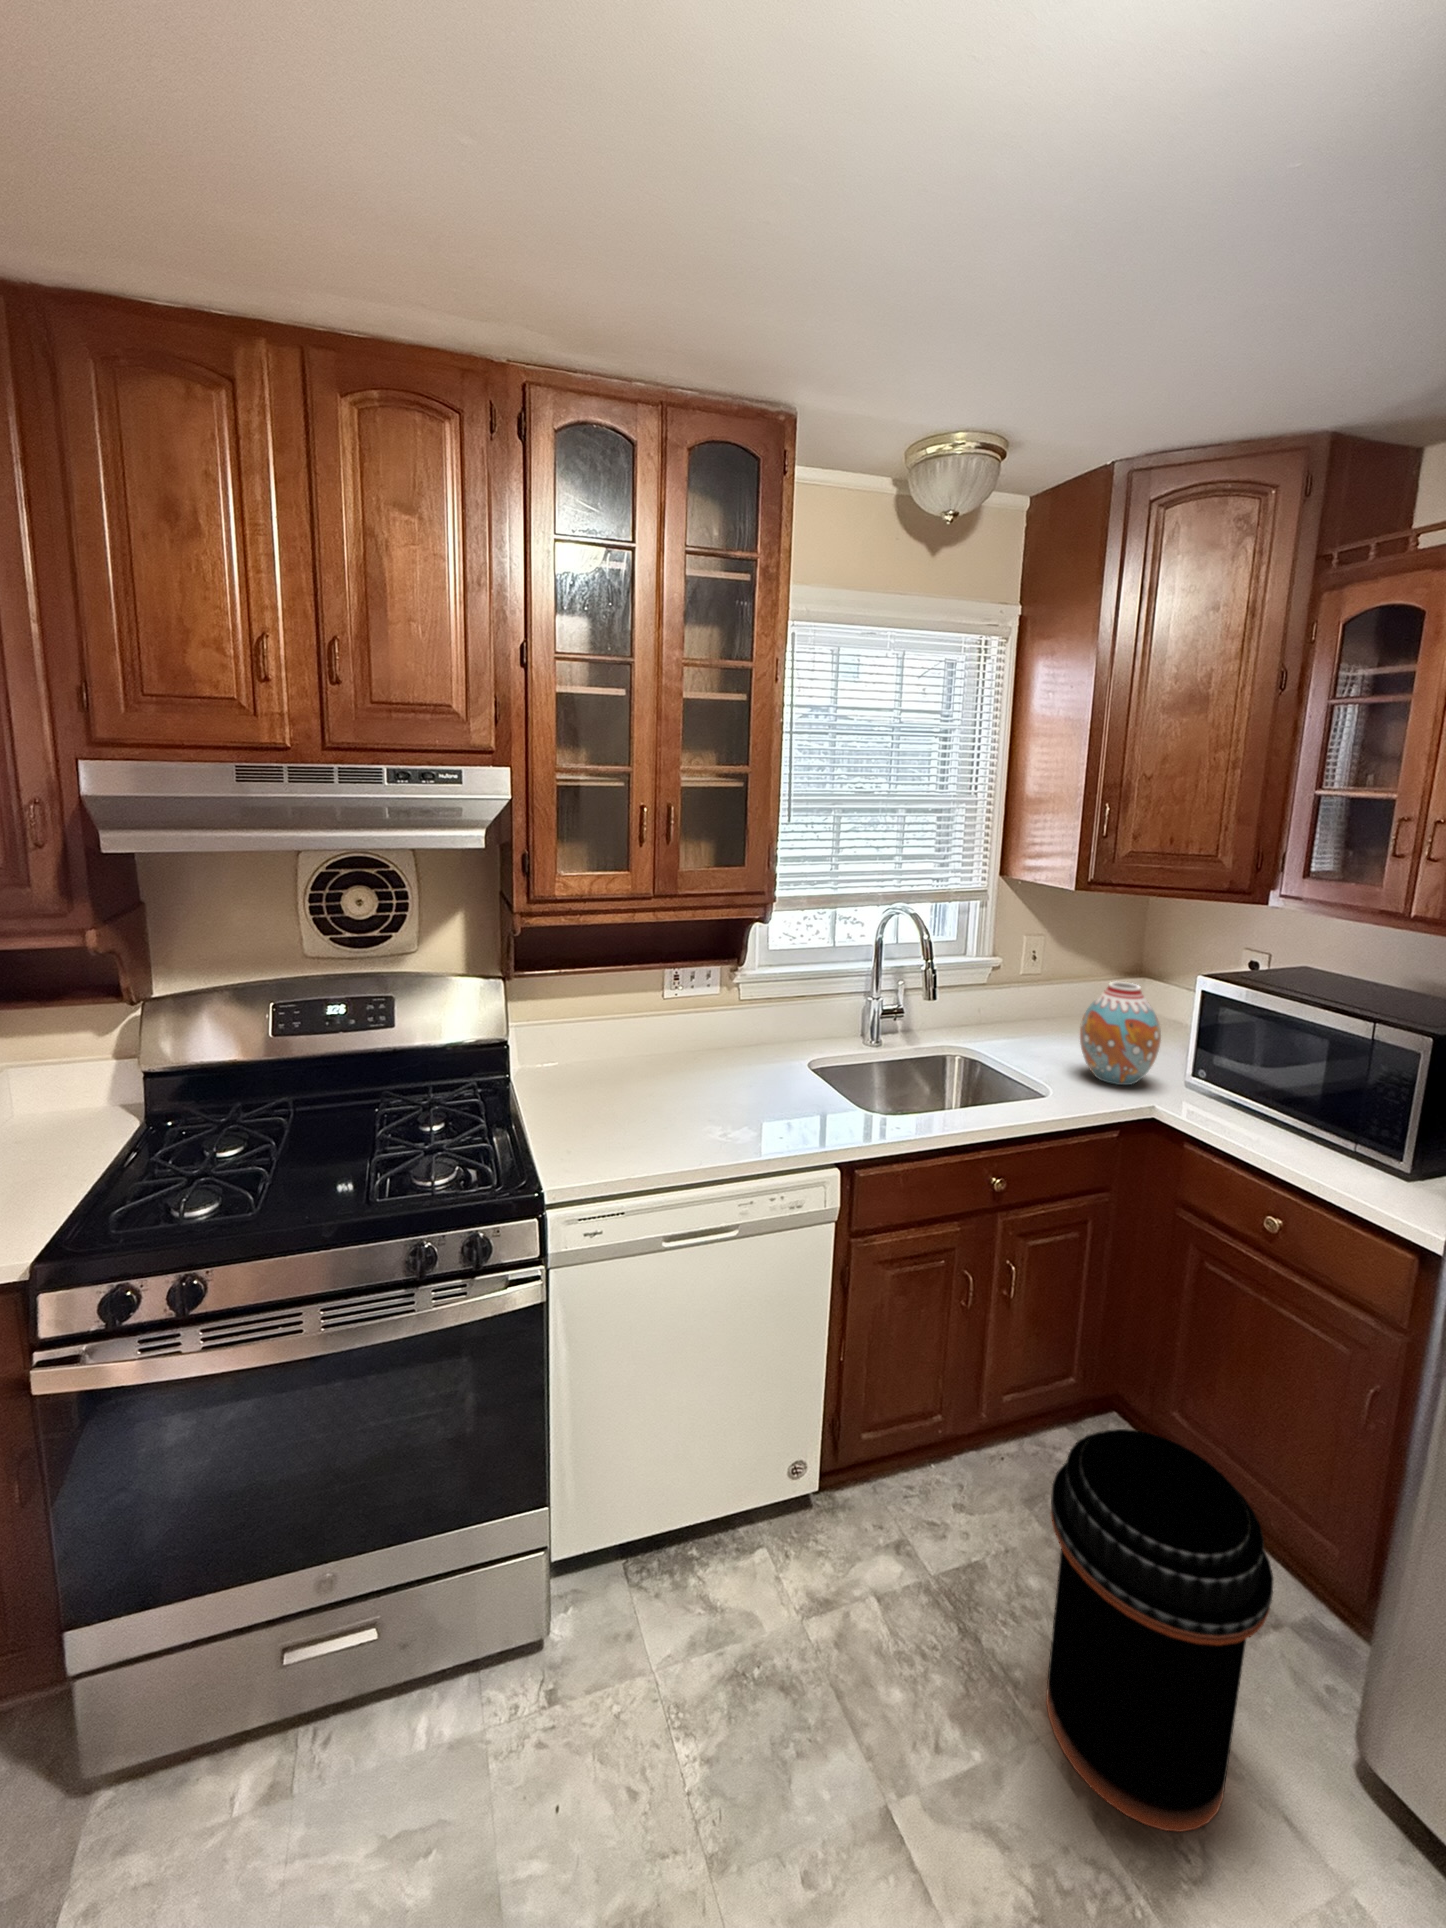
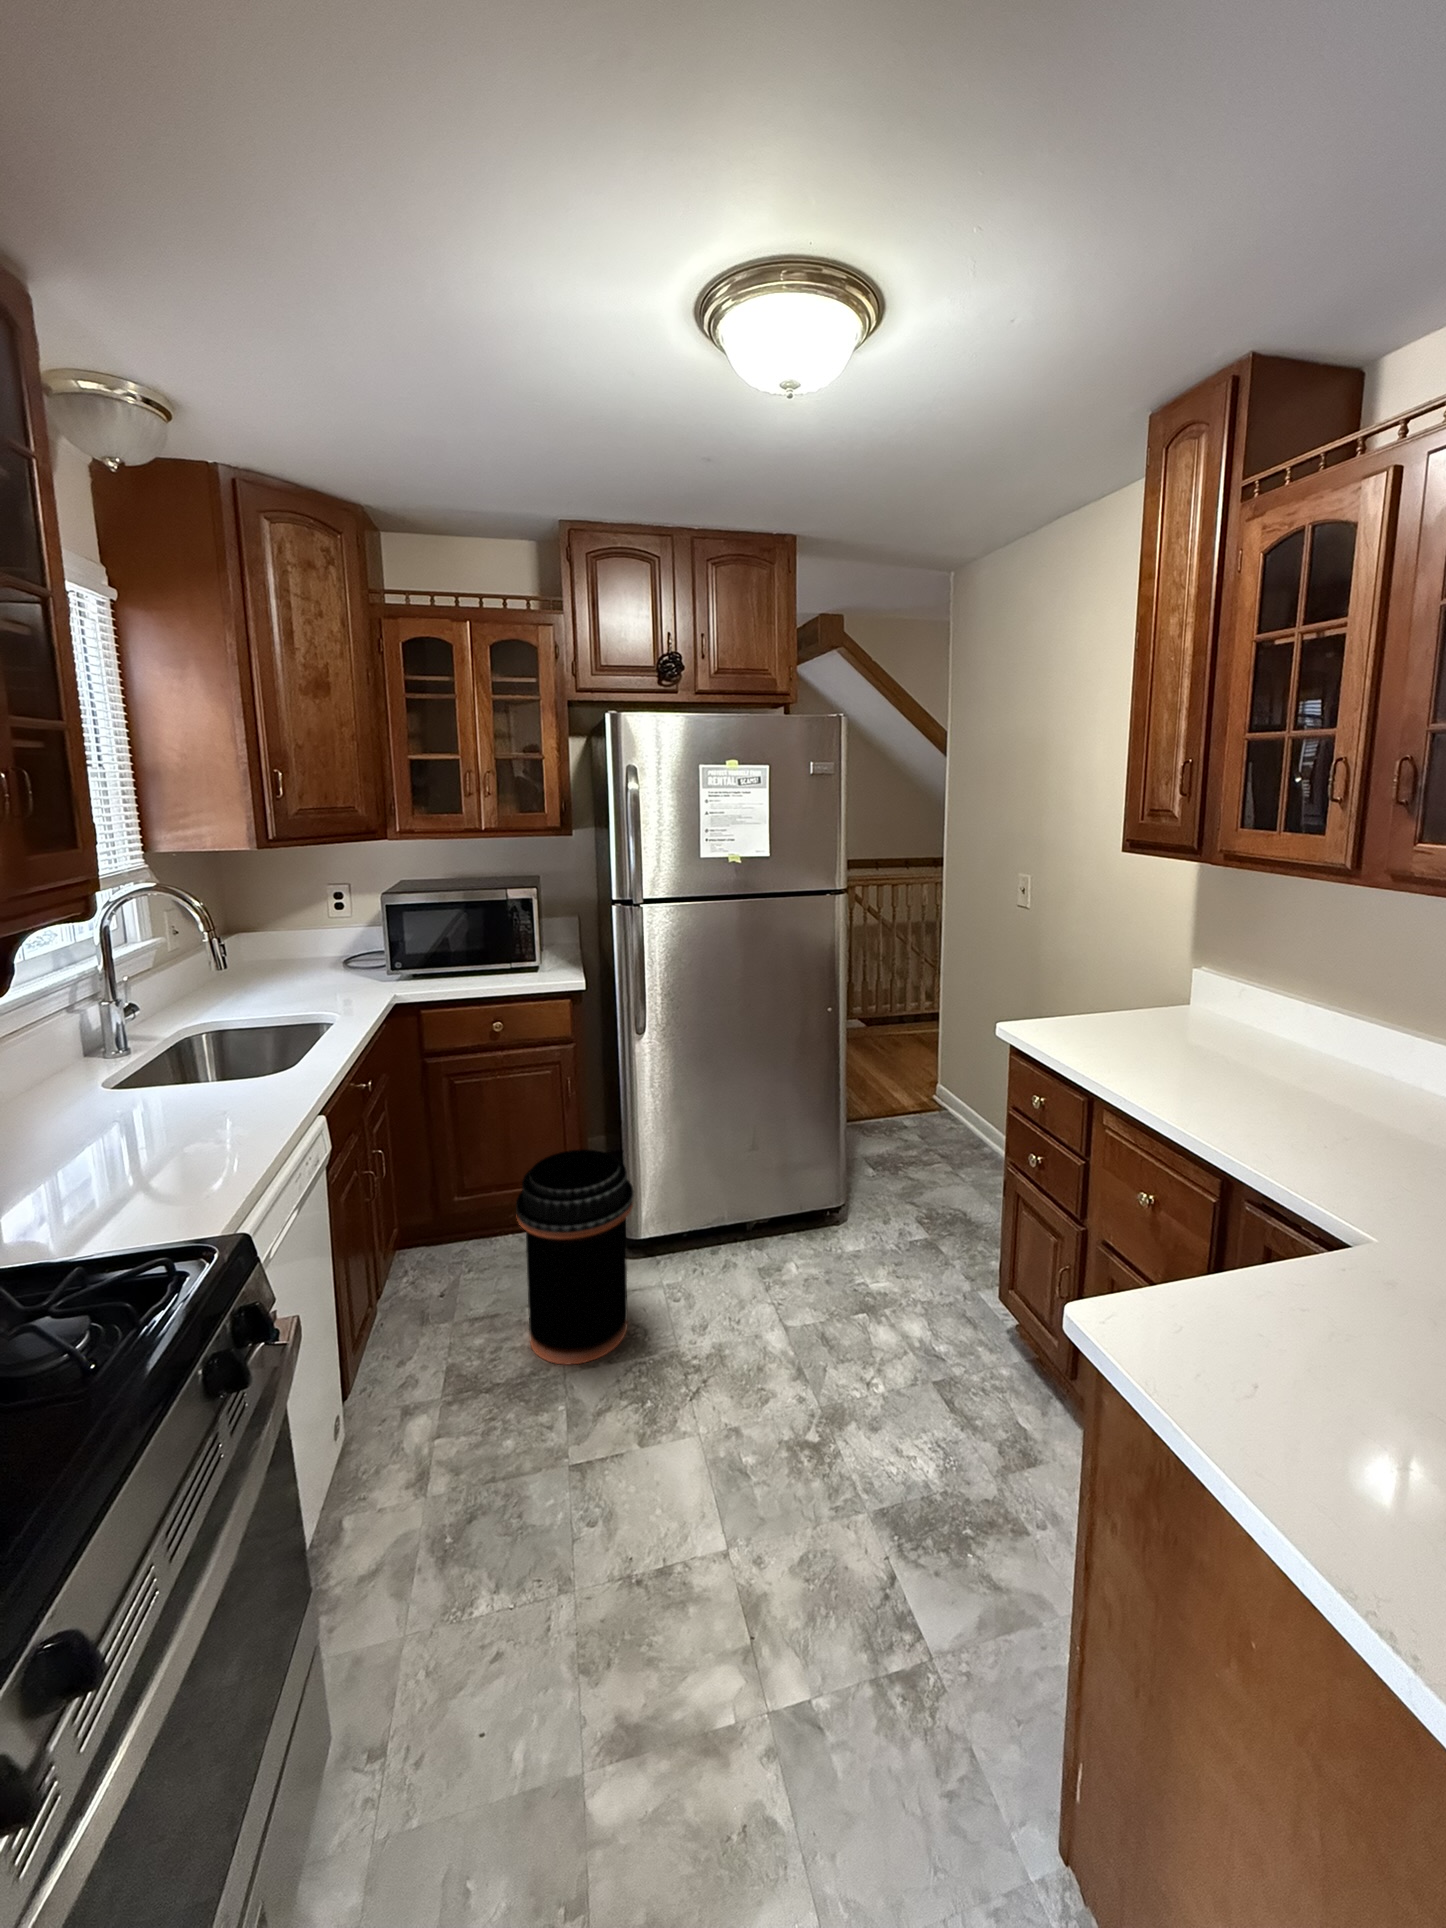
vase: present [1080,982,1161,1085] -> none [309,917,375,999]

